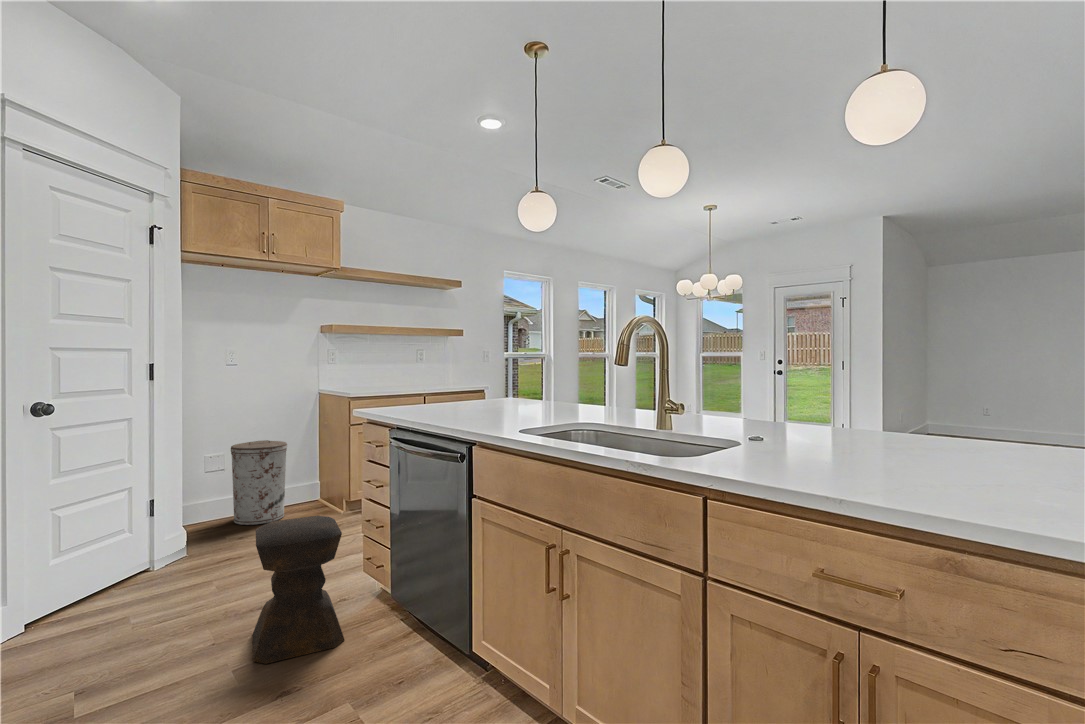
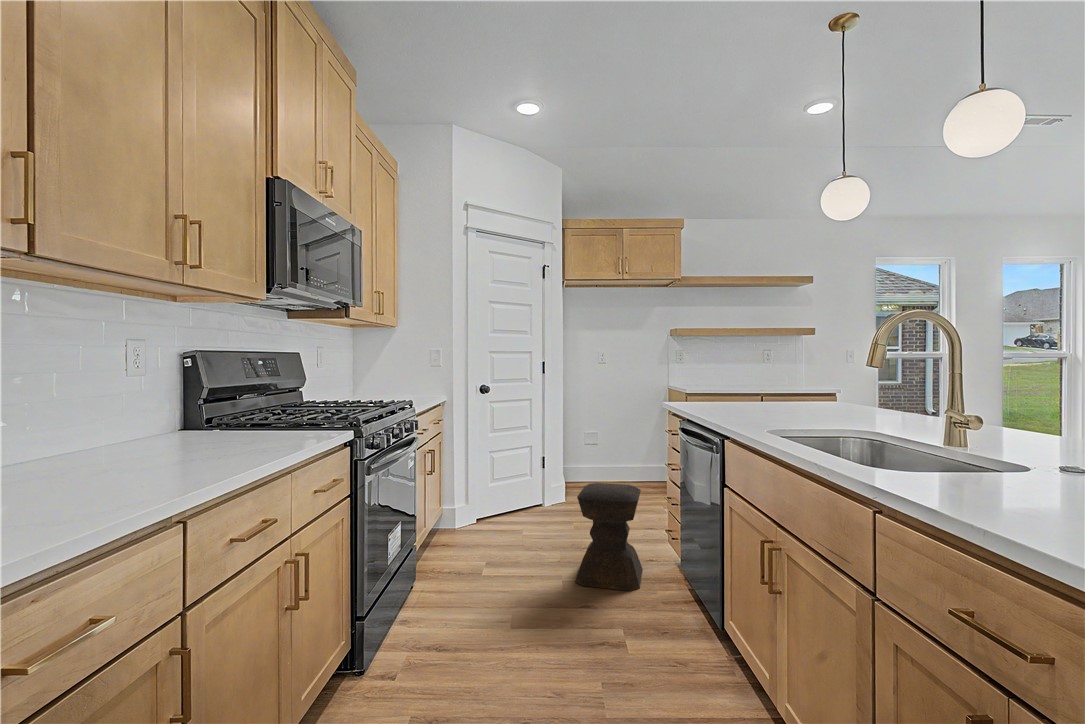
trash can: present [231,440,287,525] -> none [602,424,643,490]

